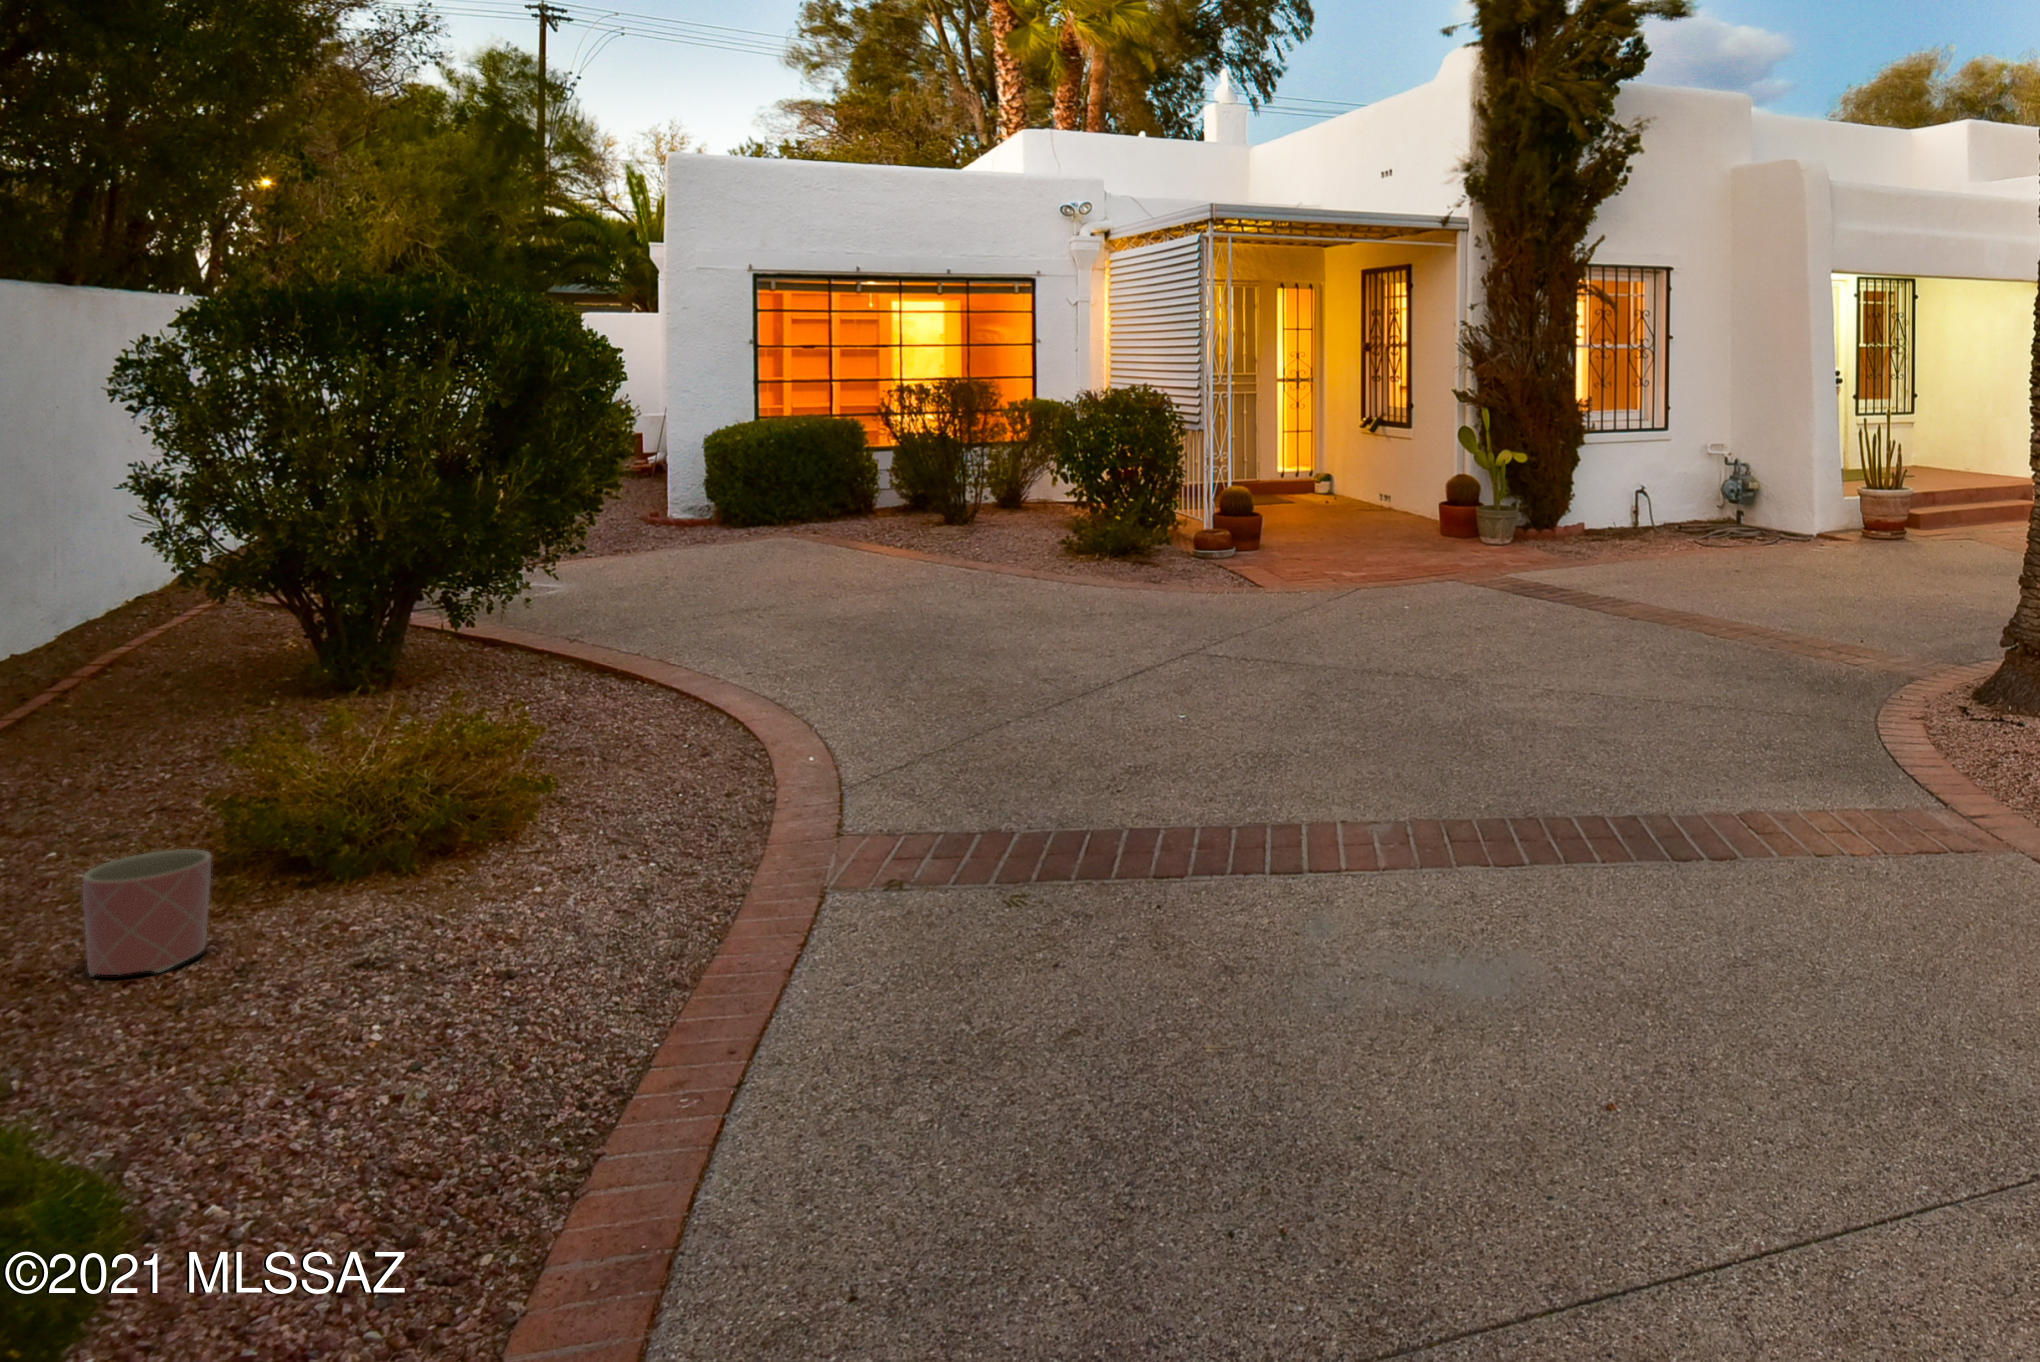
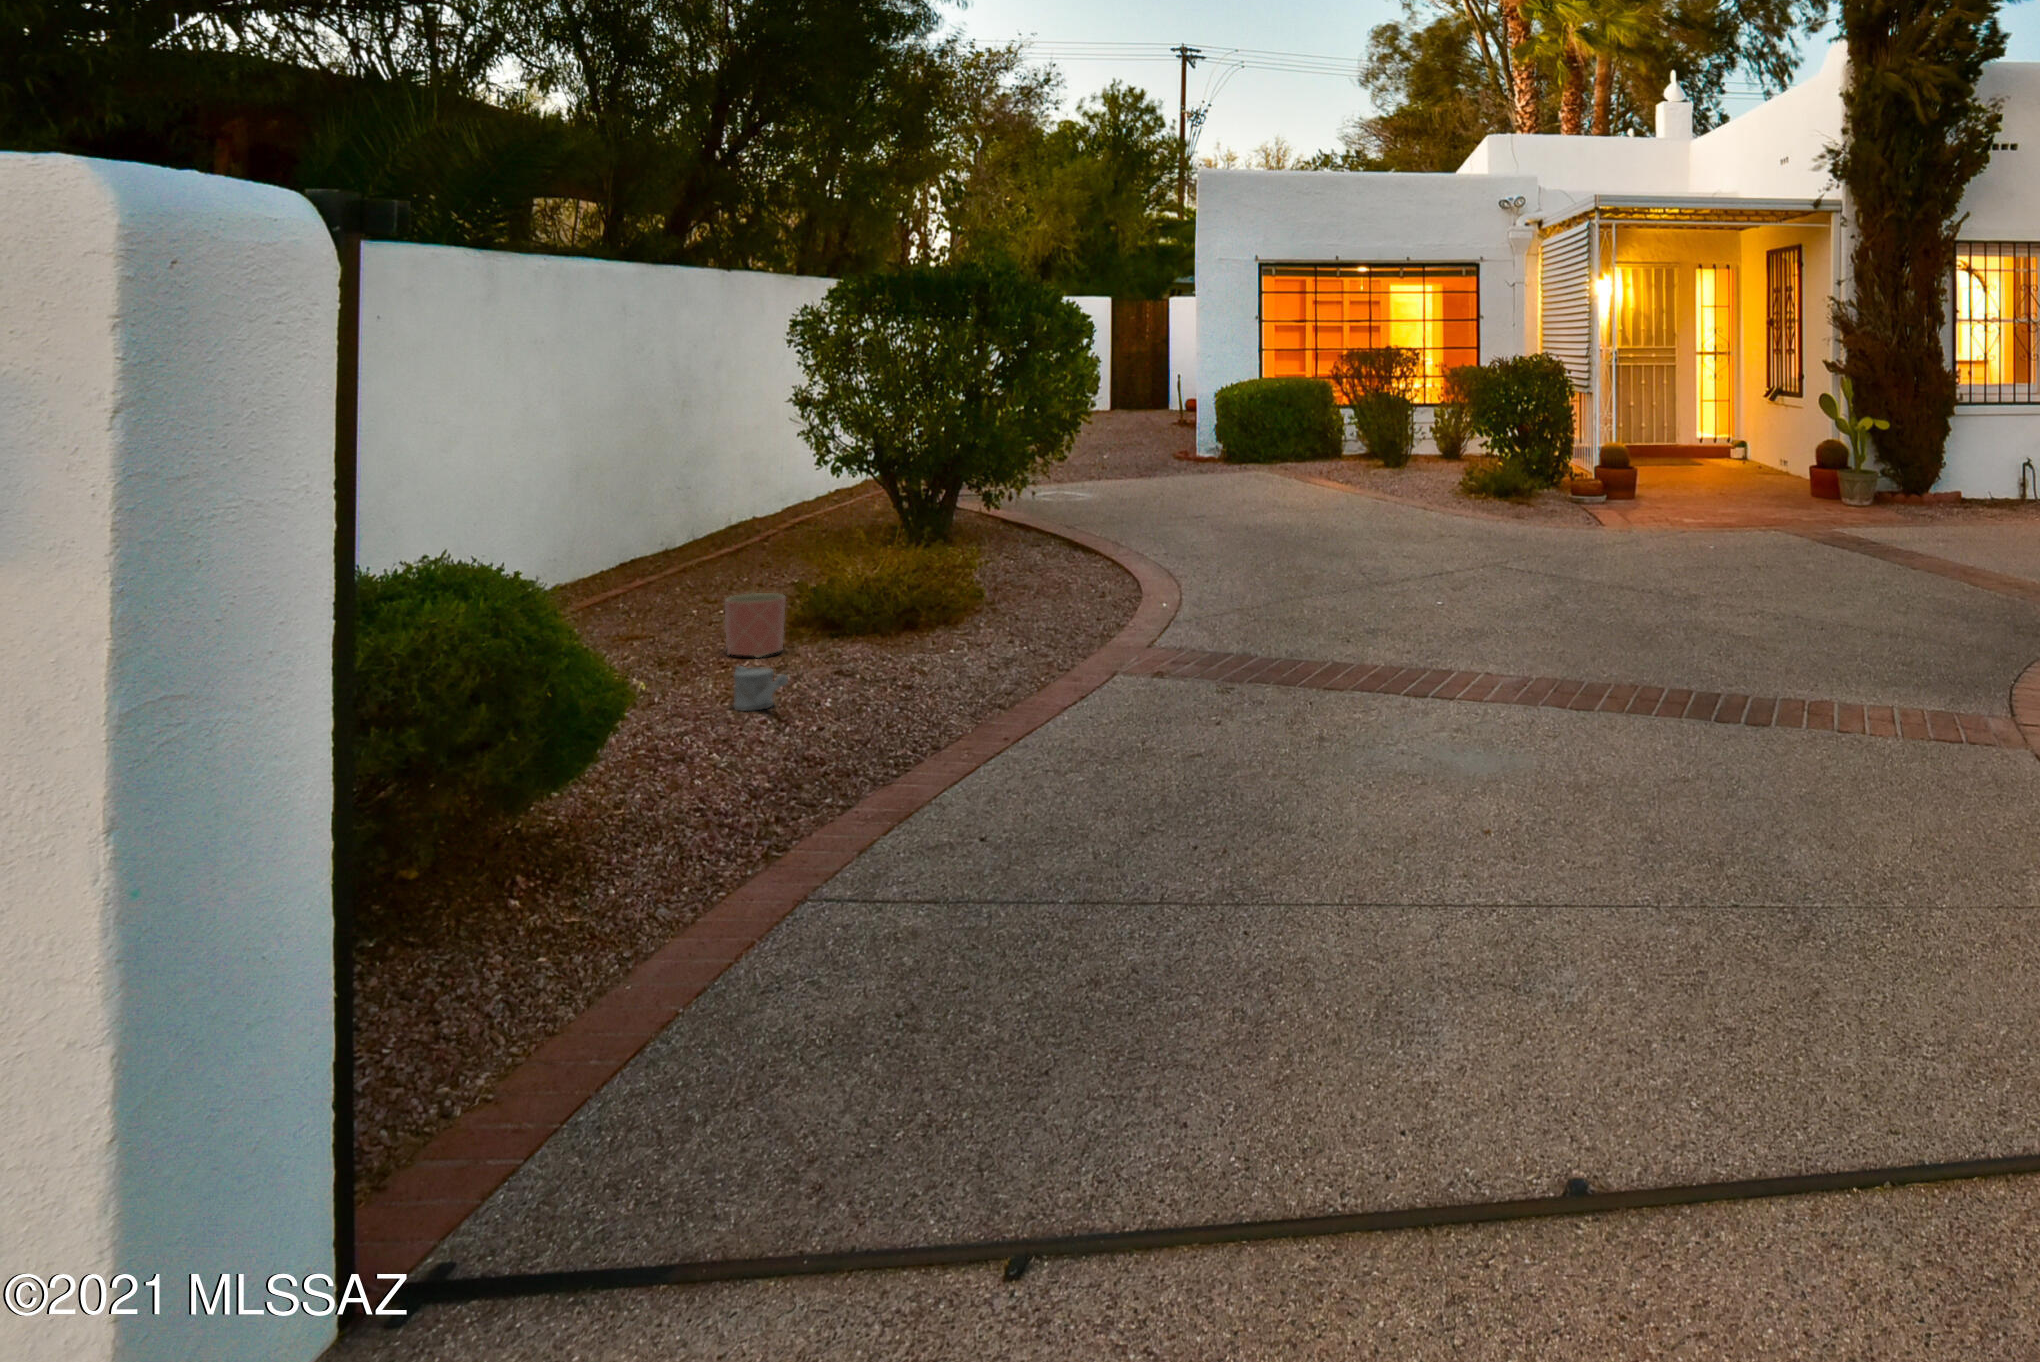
watering can: none [166,1022,308,1117] -> present [734,666,788,711]

